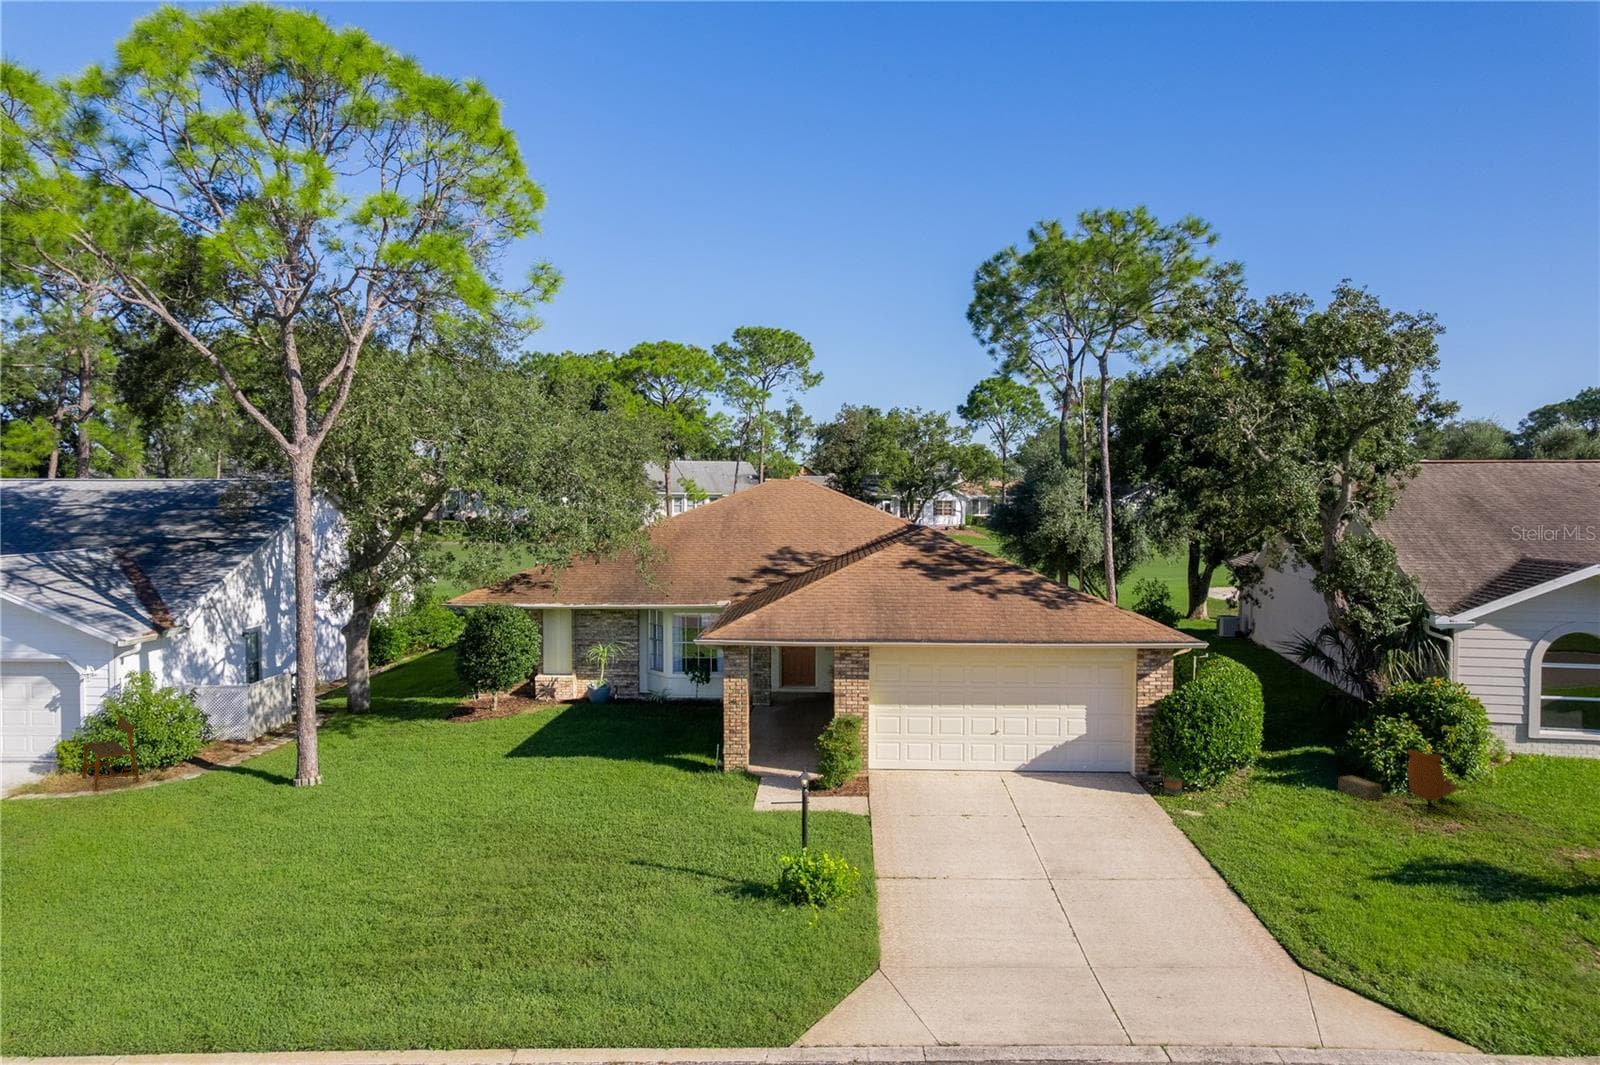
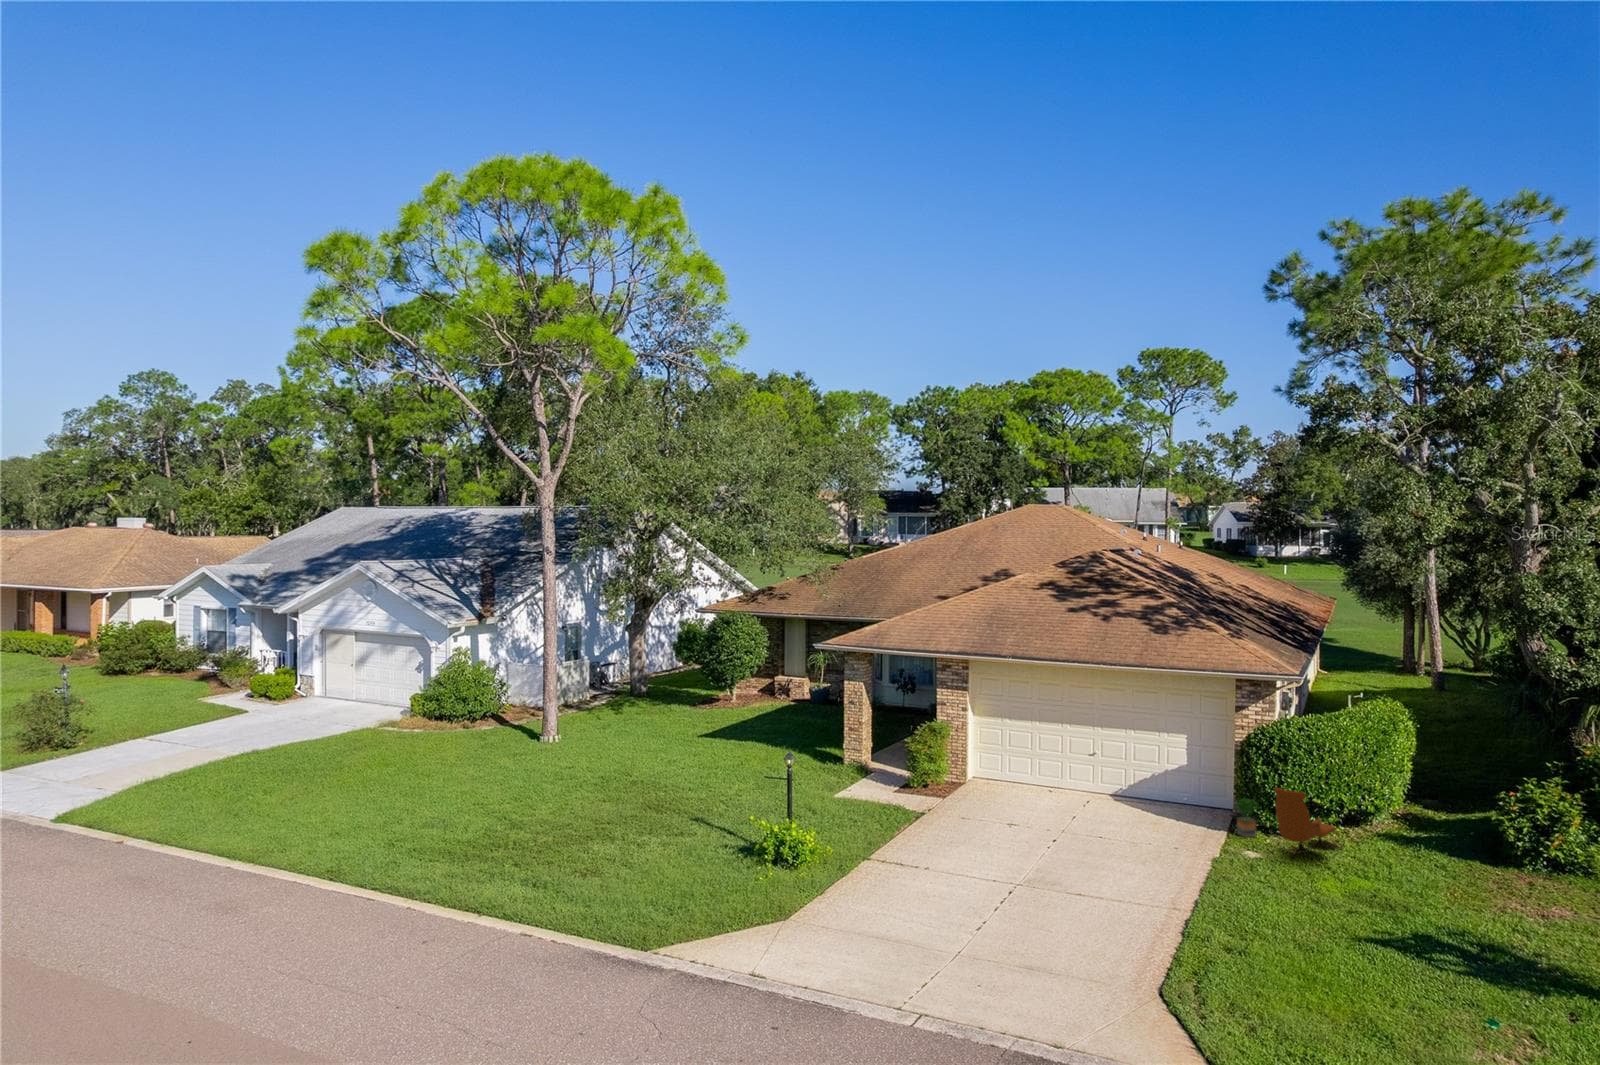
bench: present [82,716,140,791] -> none [432,679,461,730]
lounge chair: present [1407,749,1457,814] -> present [1274,787,1336,858]
woven basket: present [1338,775,1382,800] -> none [1462,844,1504,873]

